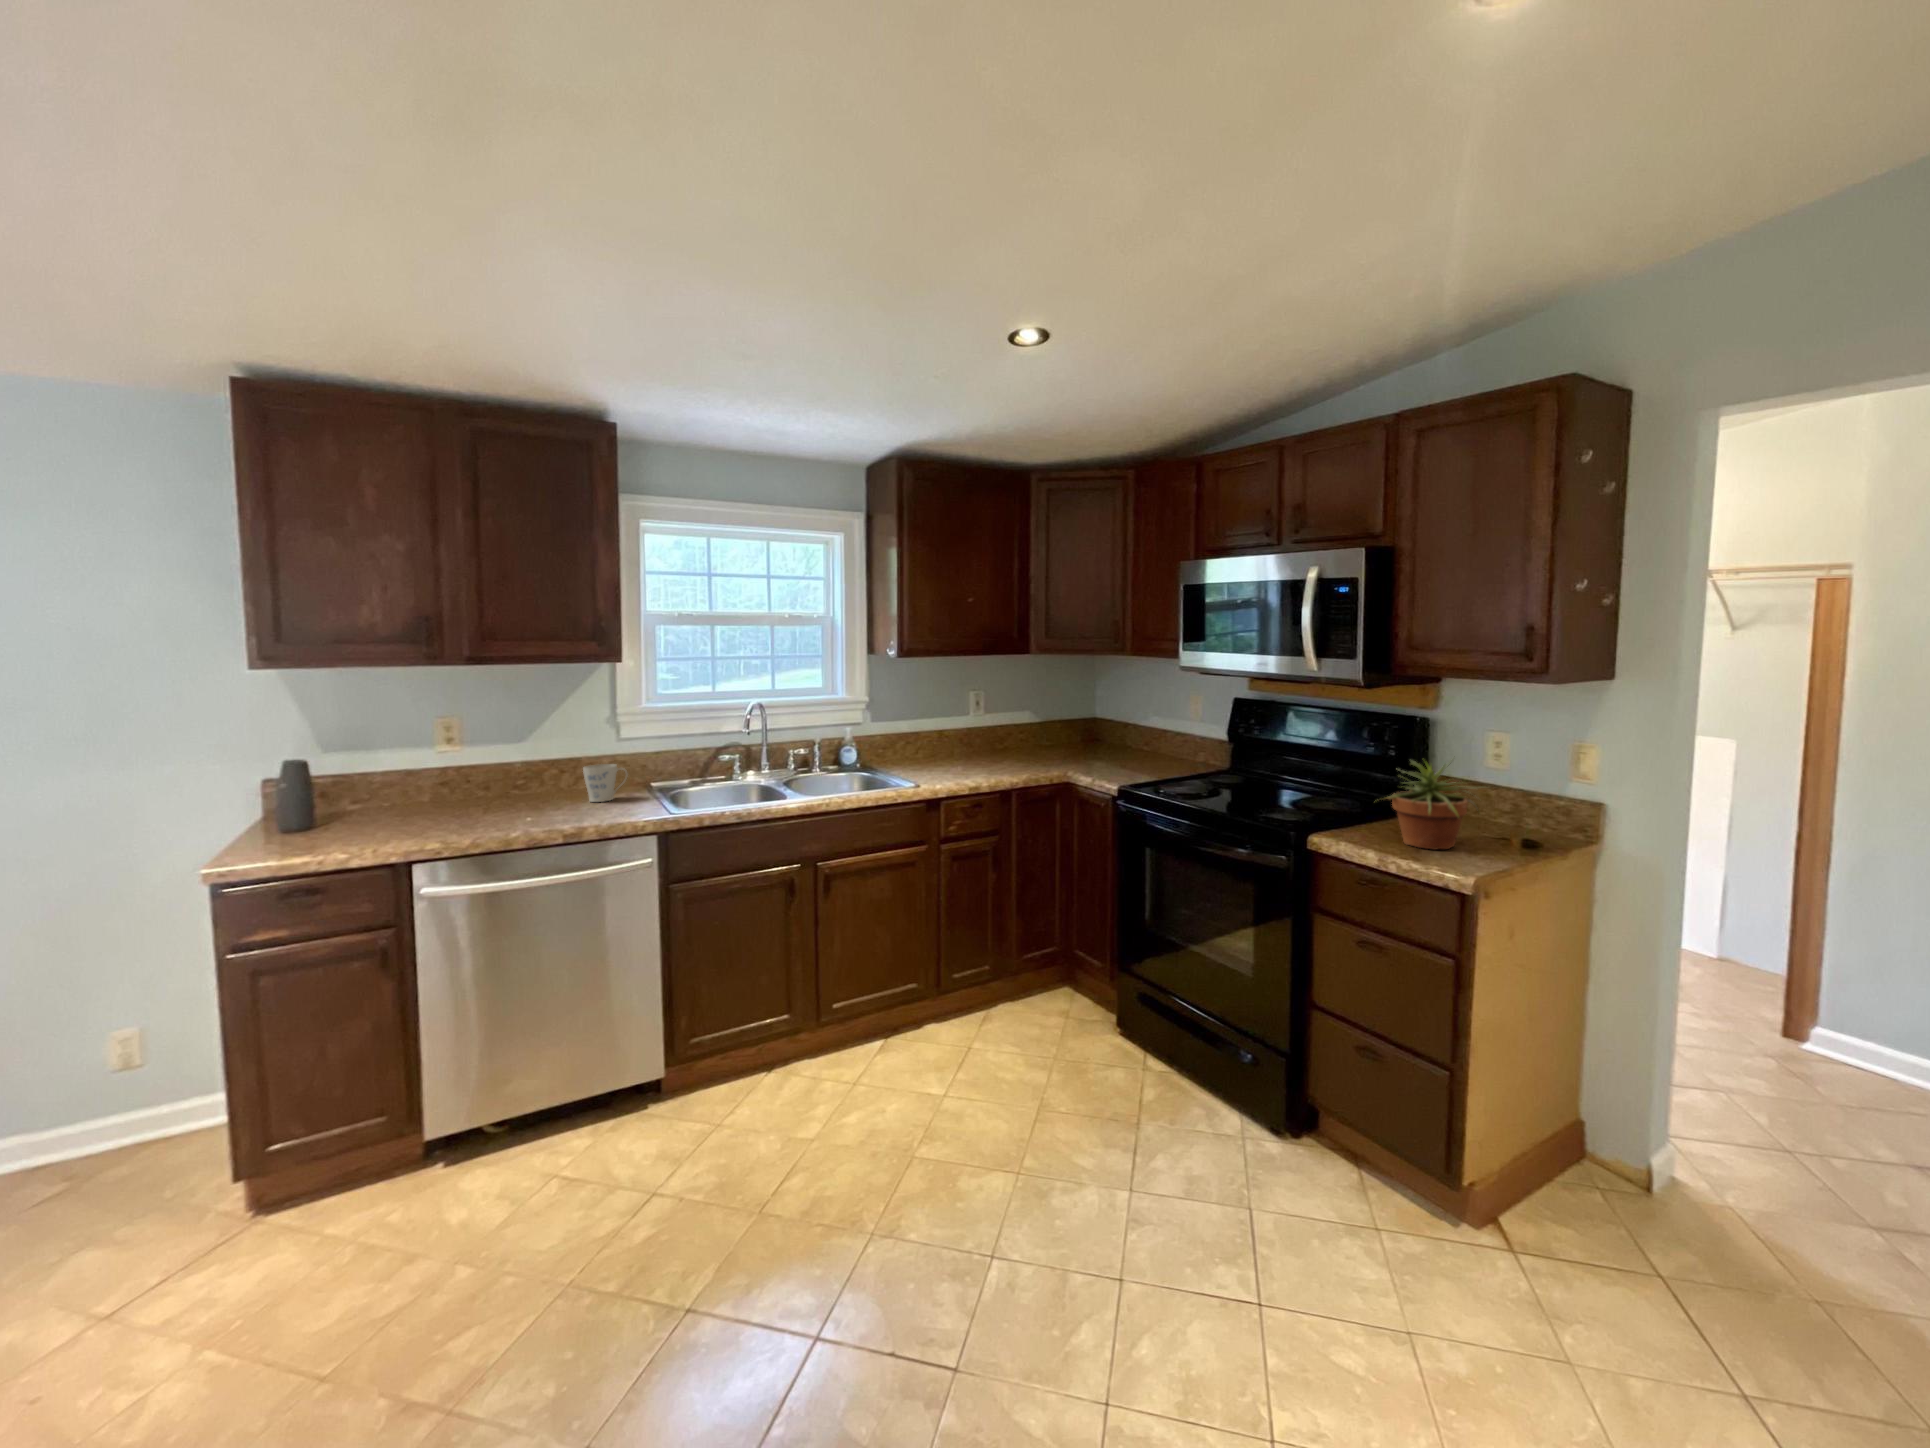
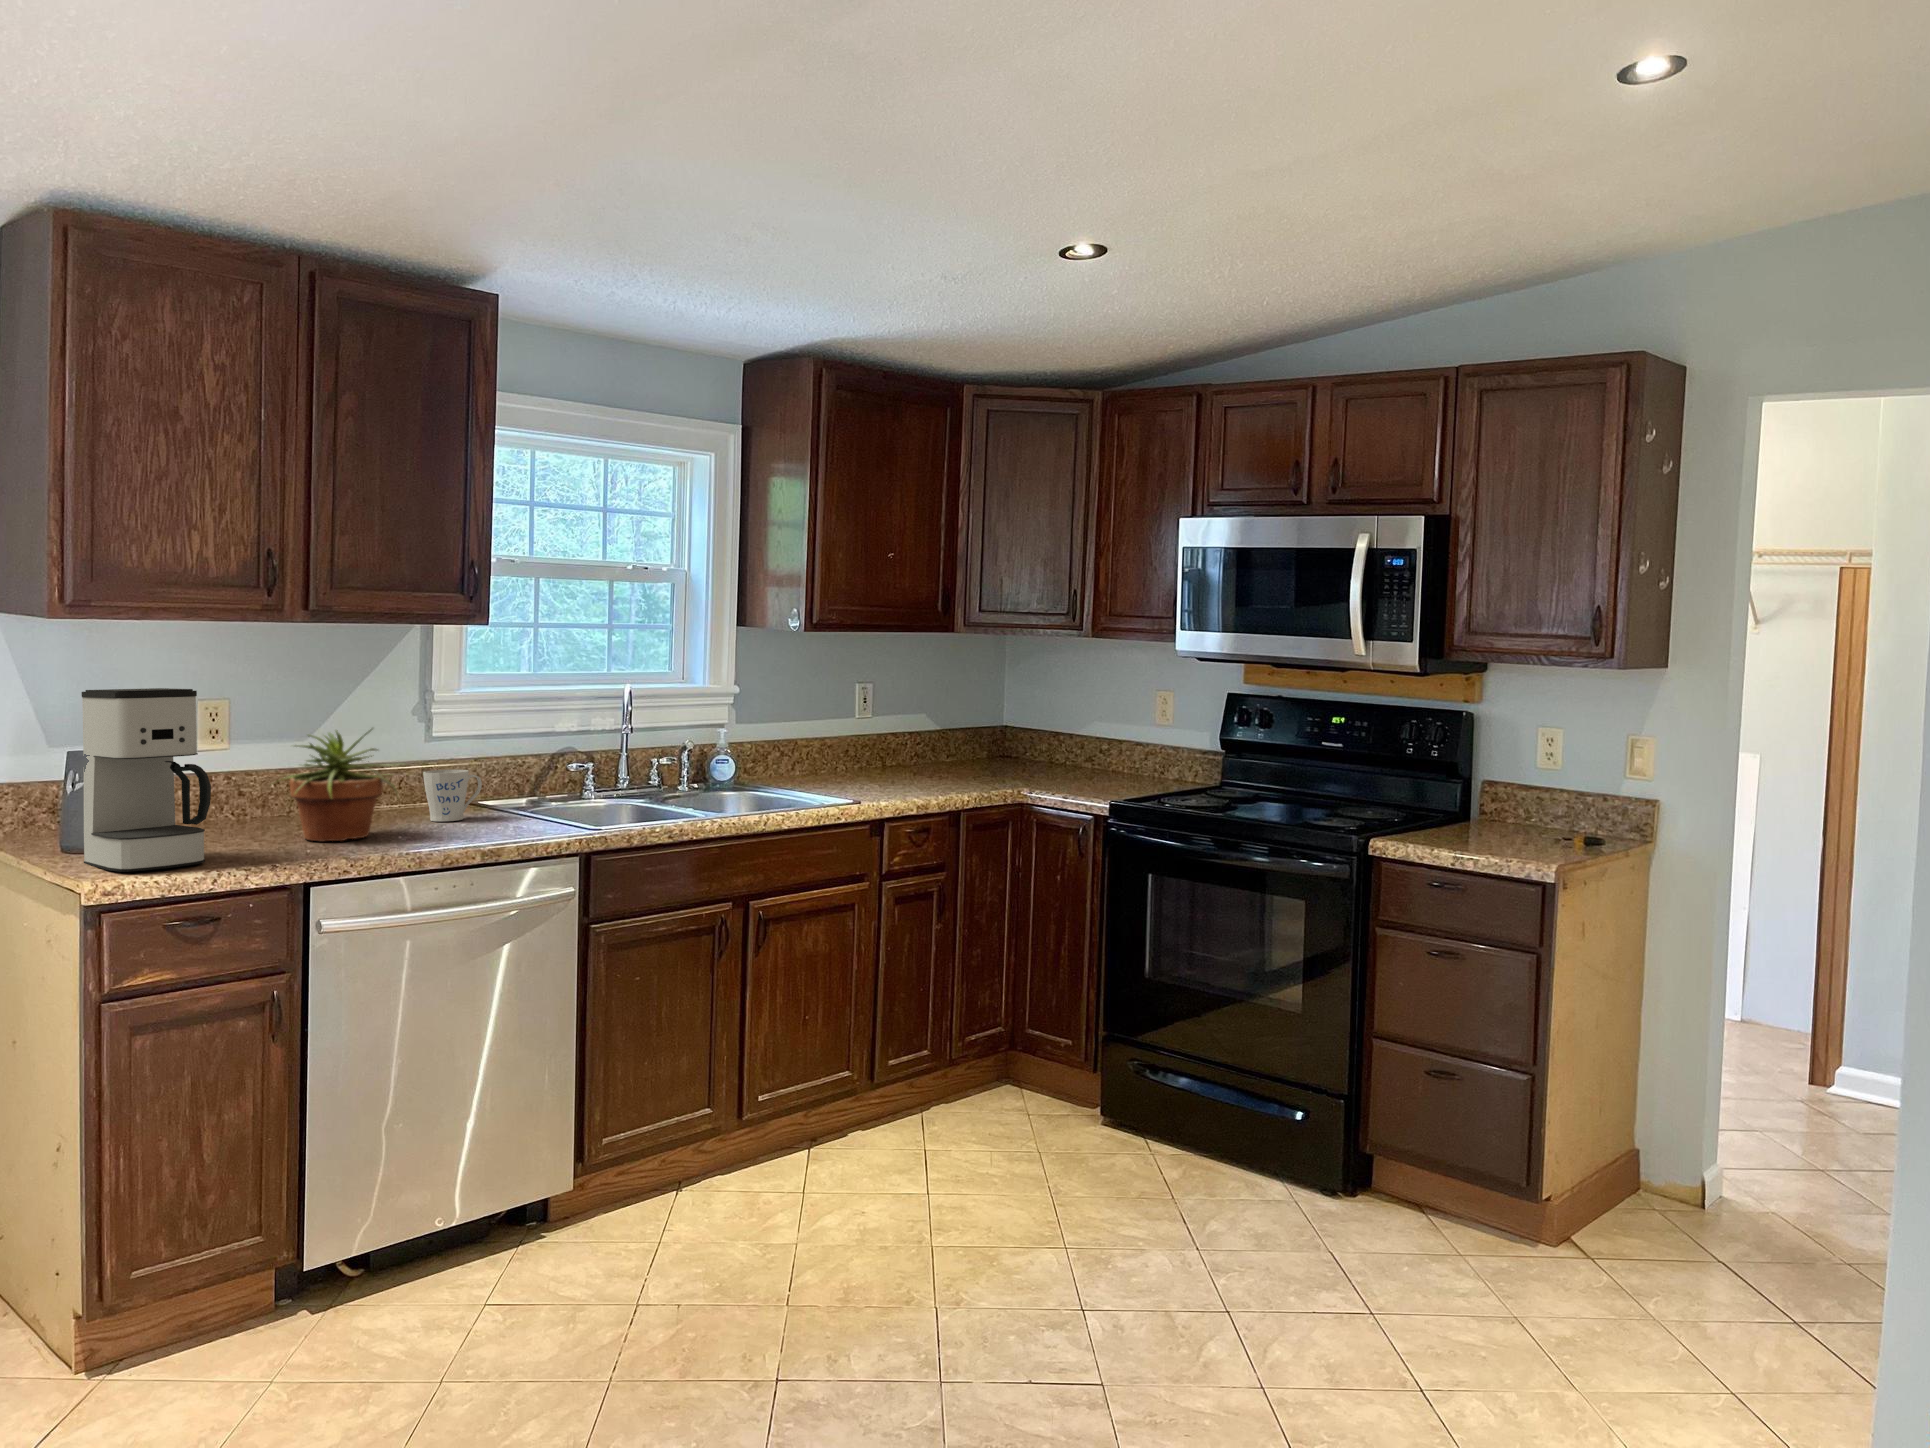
coffee maker: none [274,716,371,854] -> present [82,688,211,872]
potted plant: present [1385,758,1476,850] -> present [277,729,397,842]

